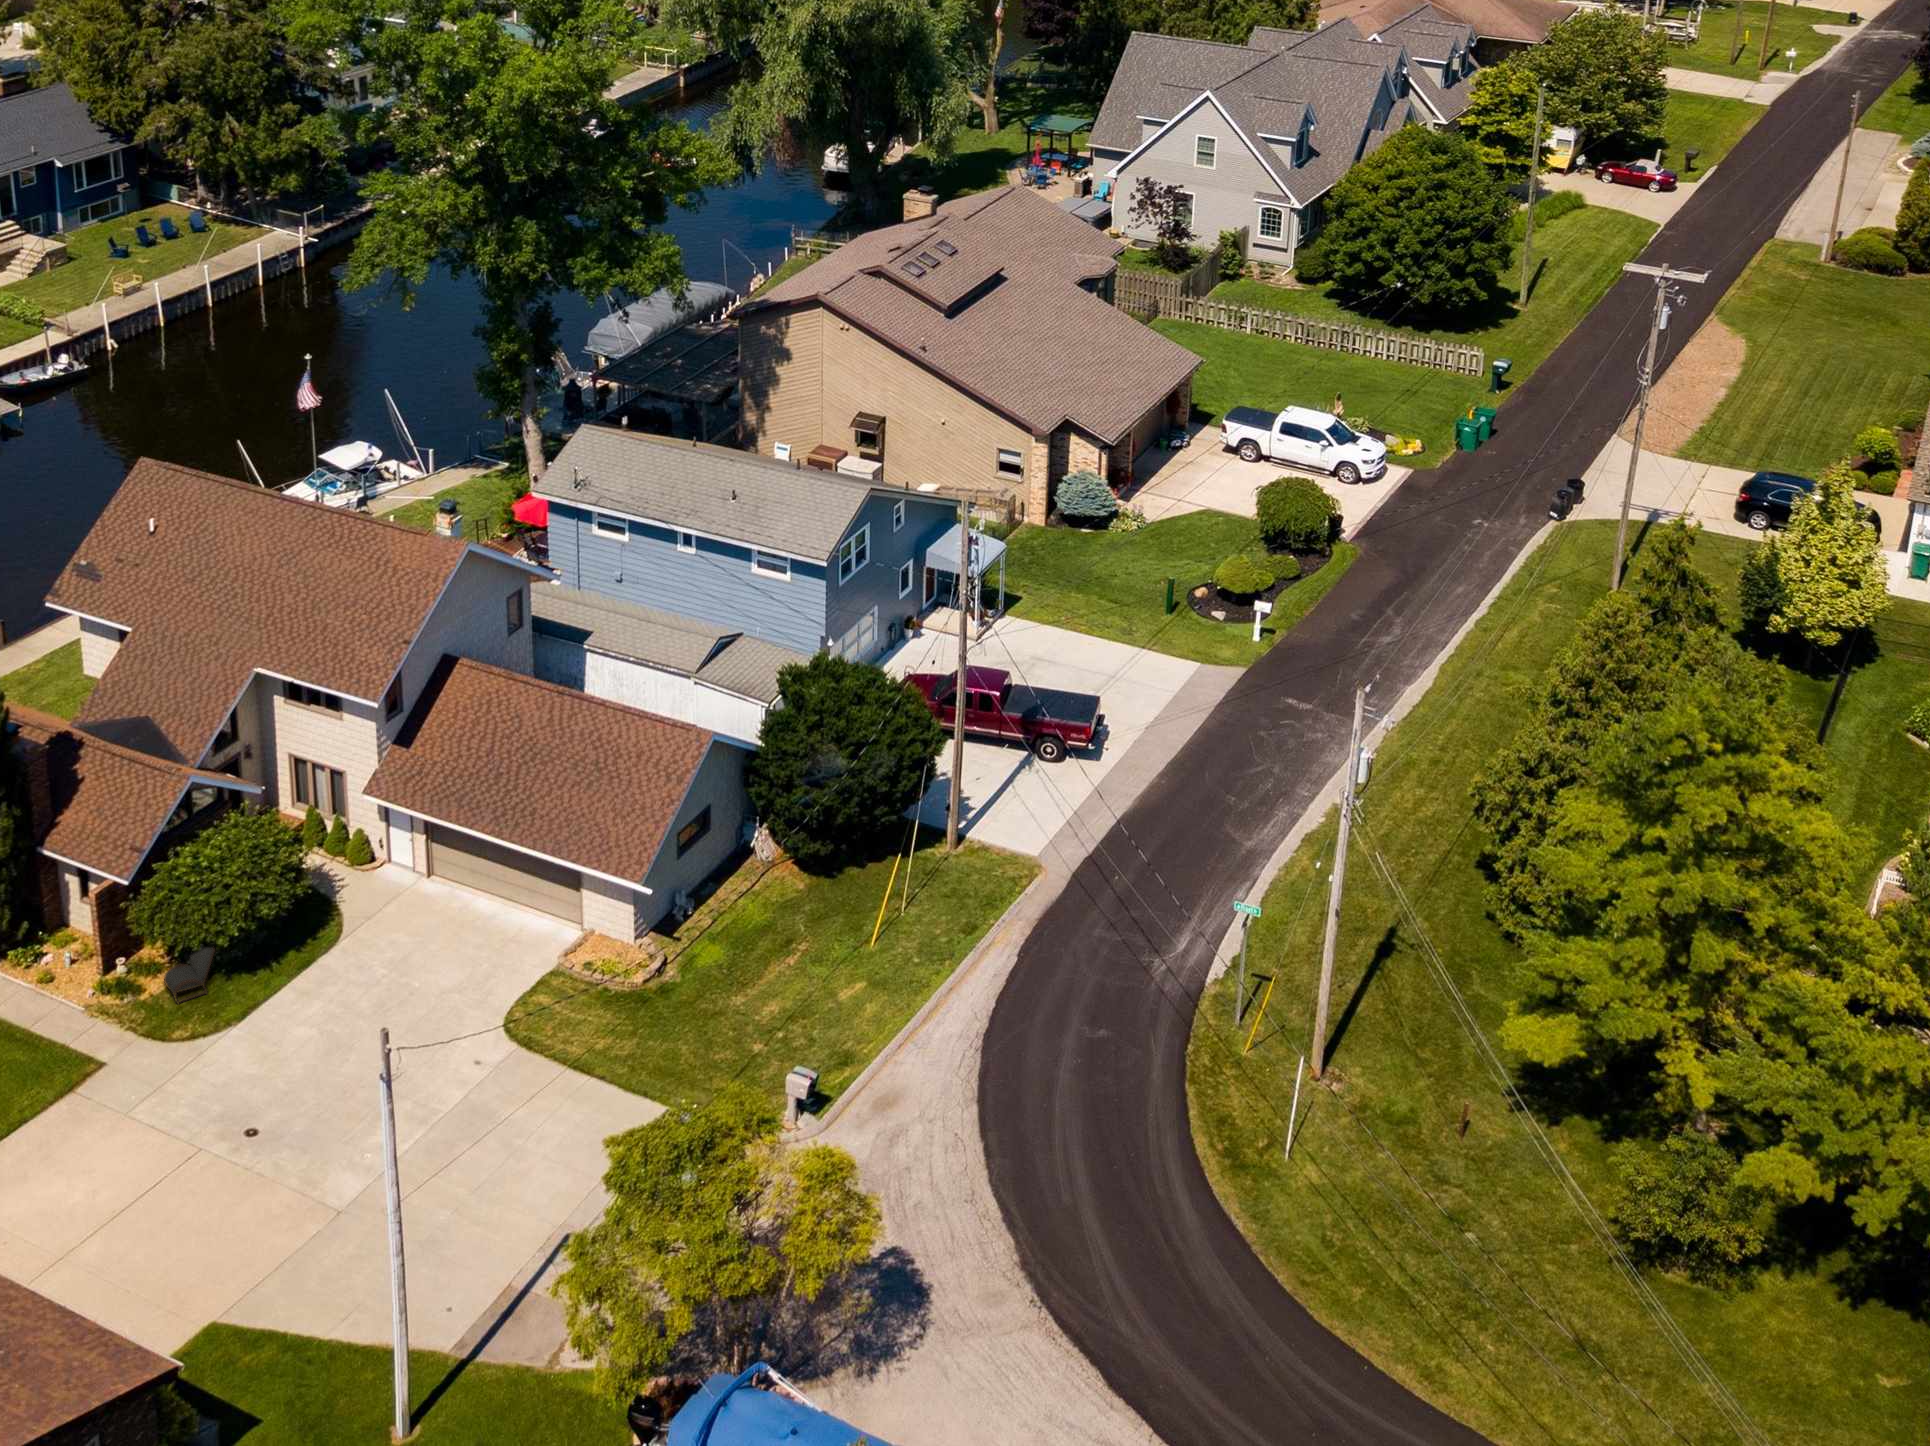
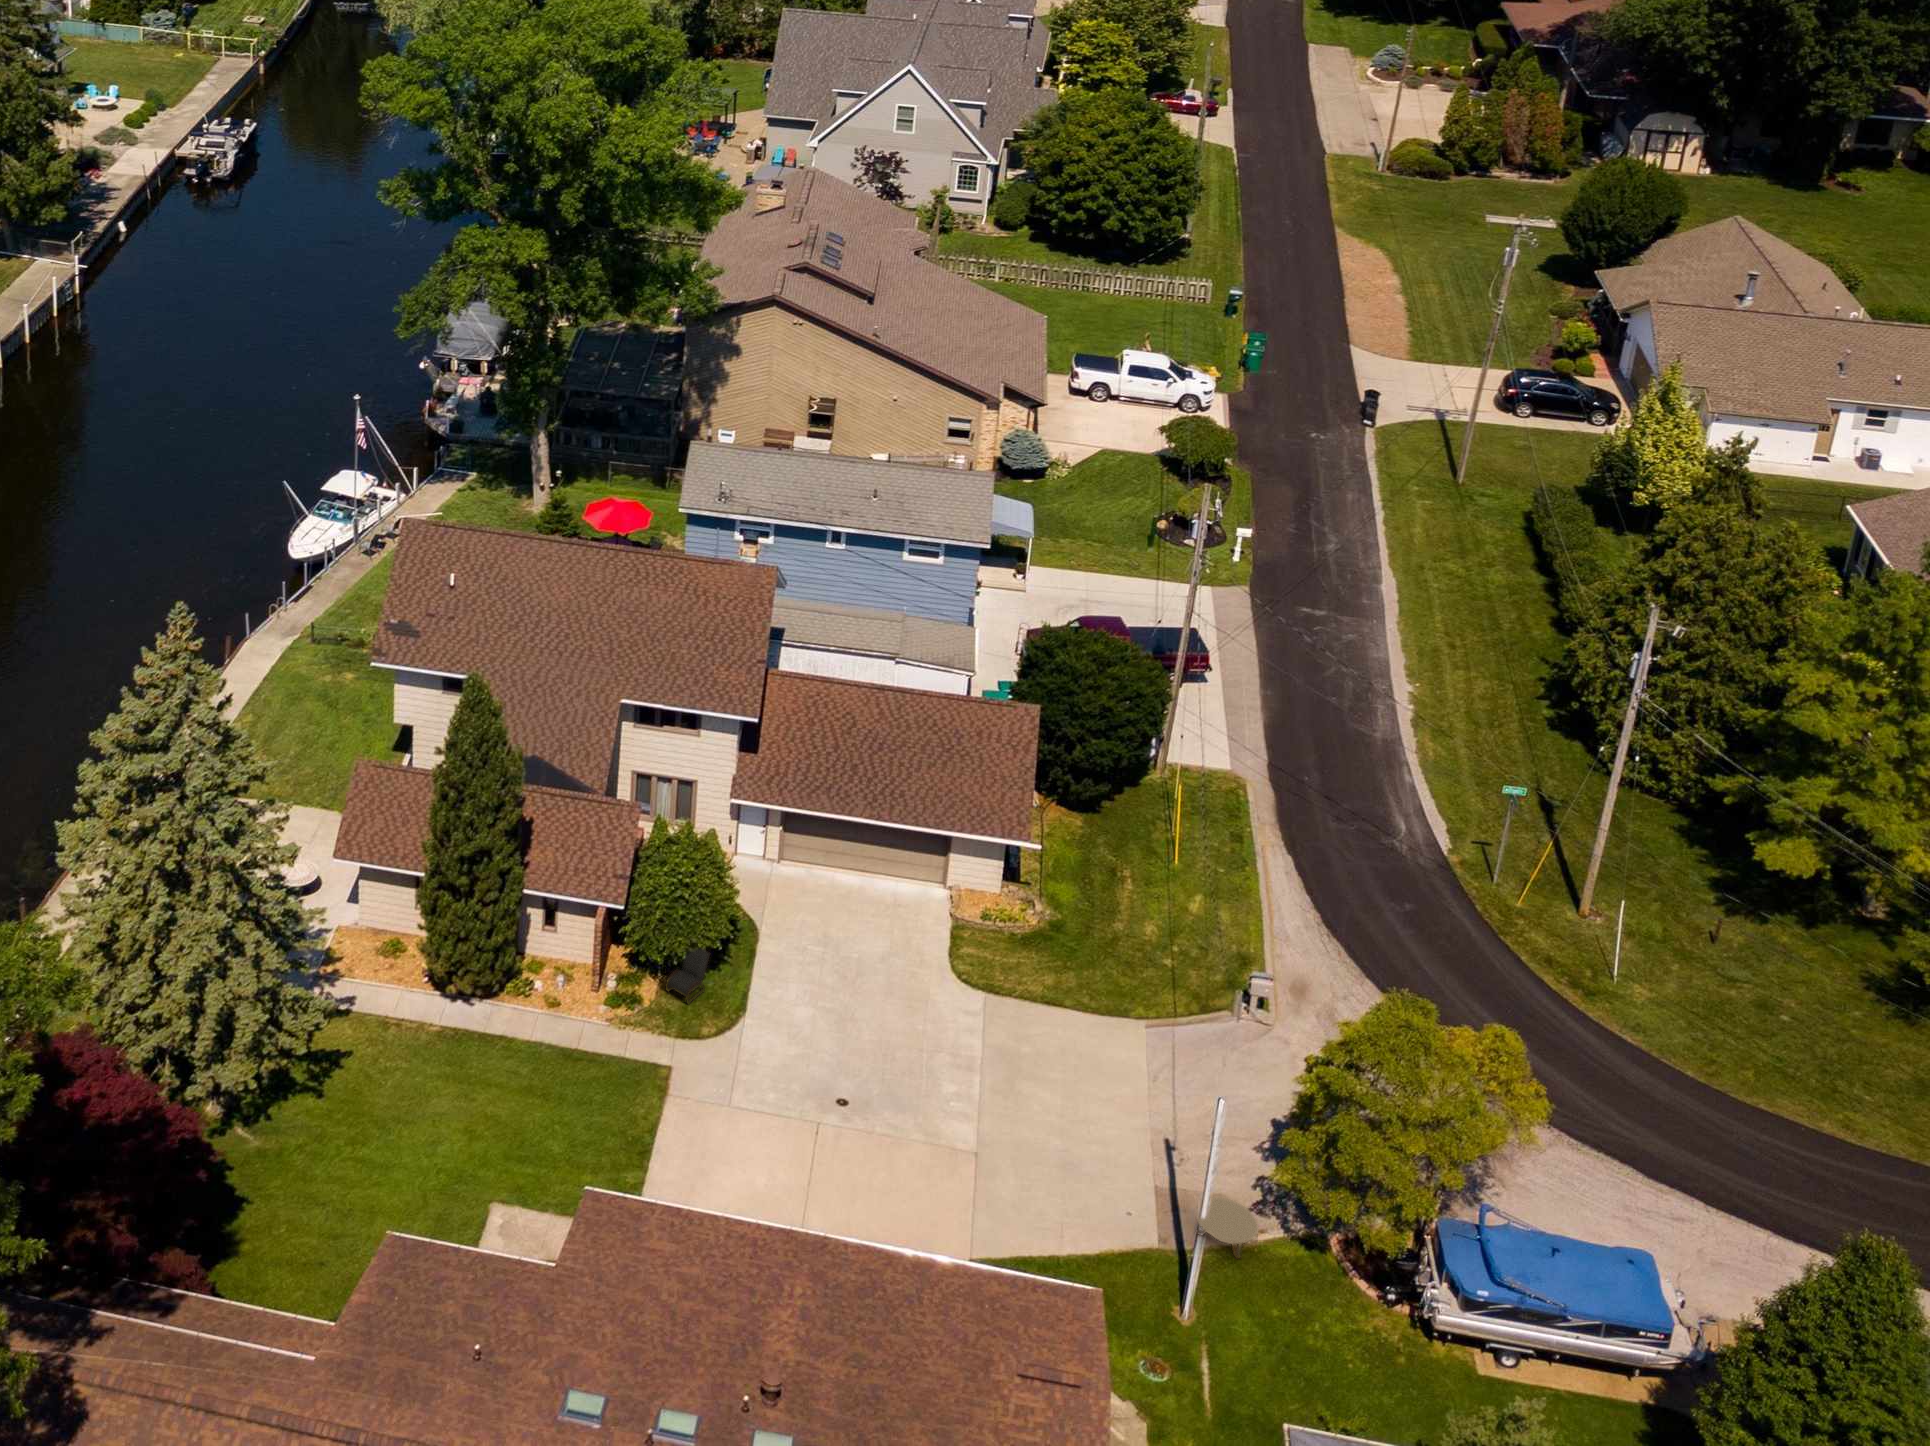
round table: none [493,1308,567,1386] -> present [1196,1197,1258,1258]

